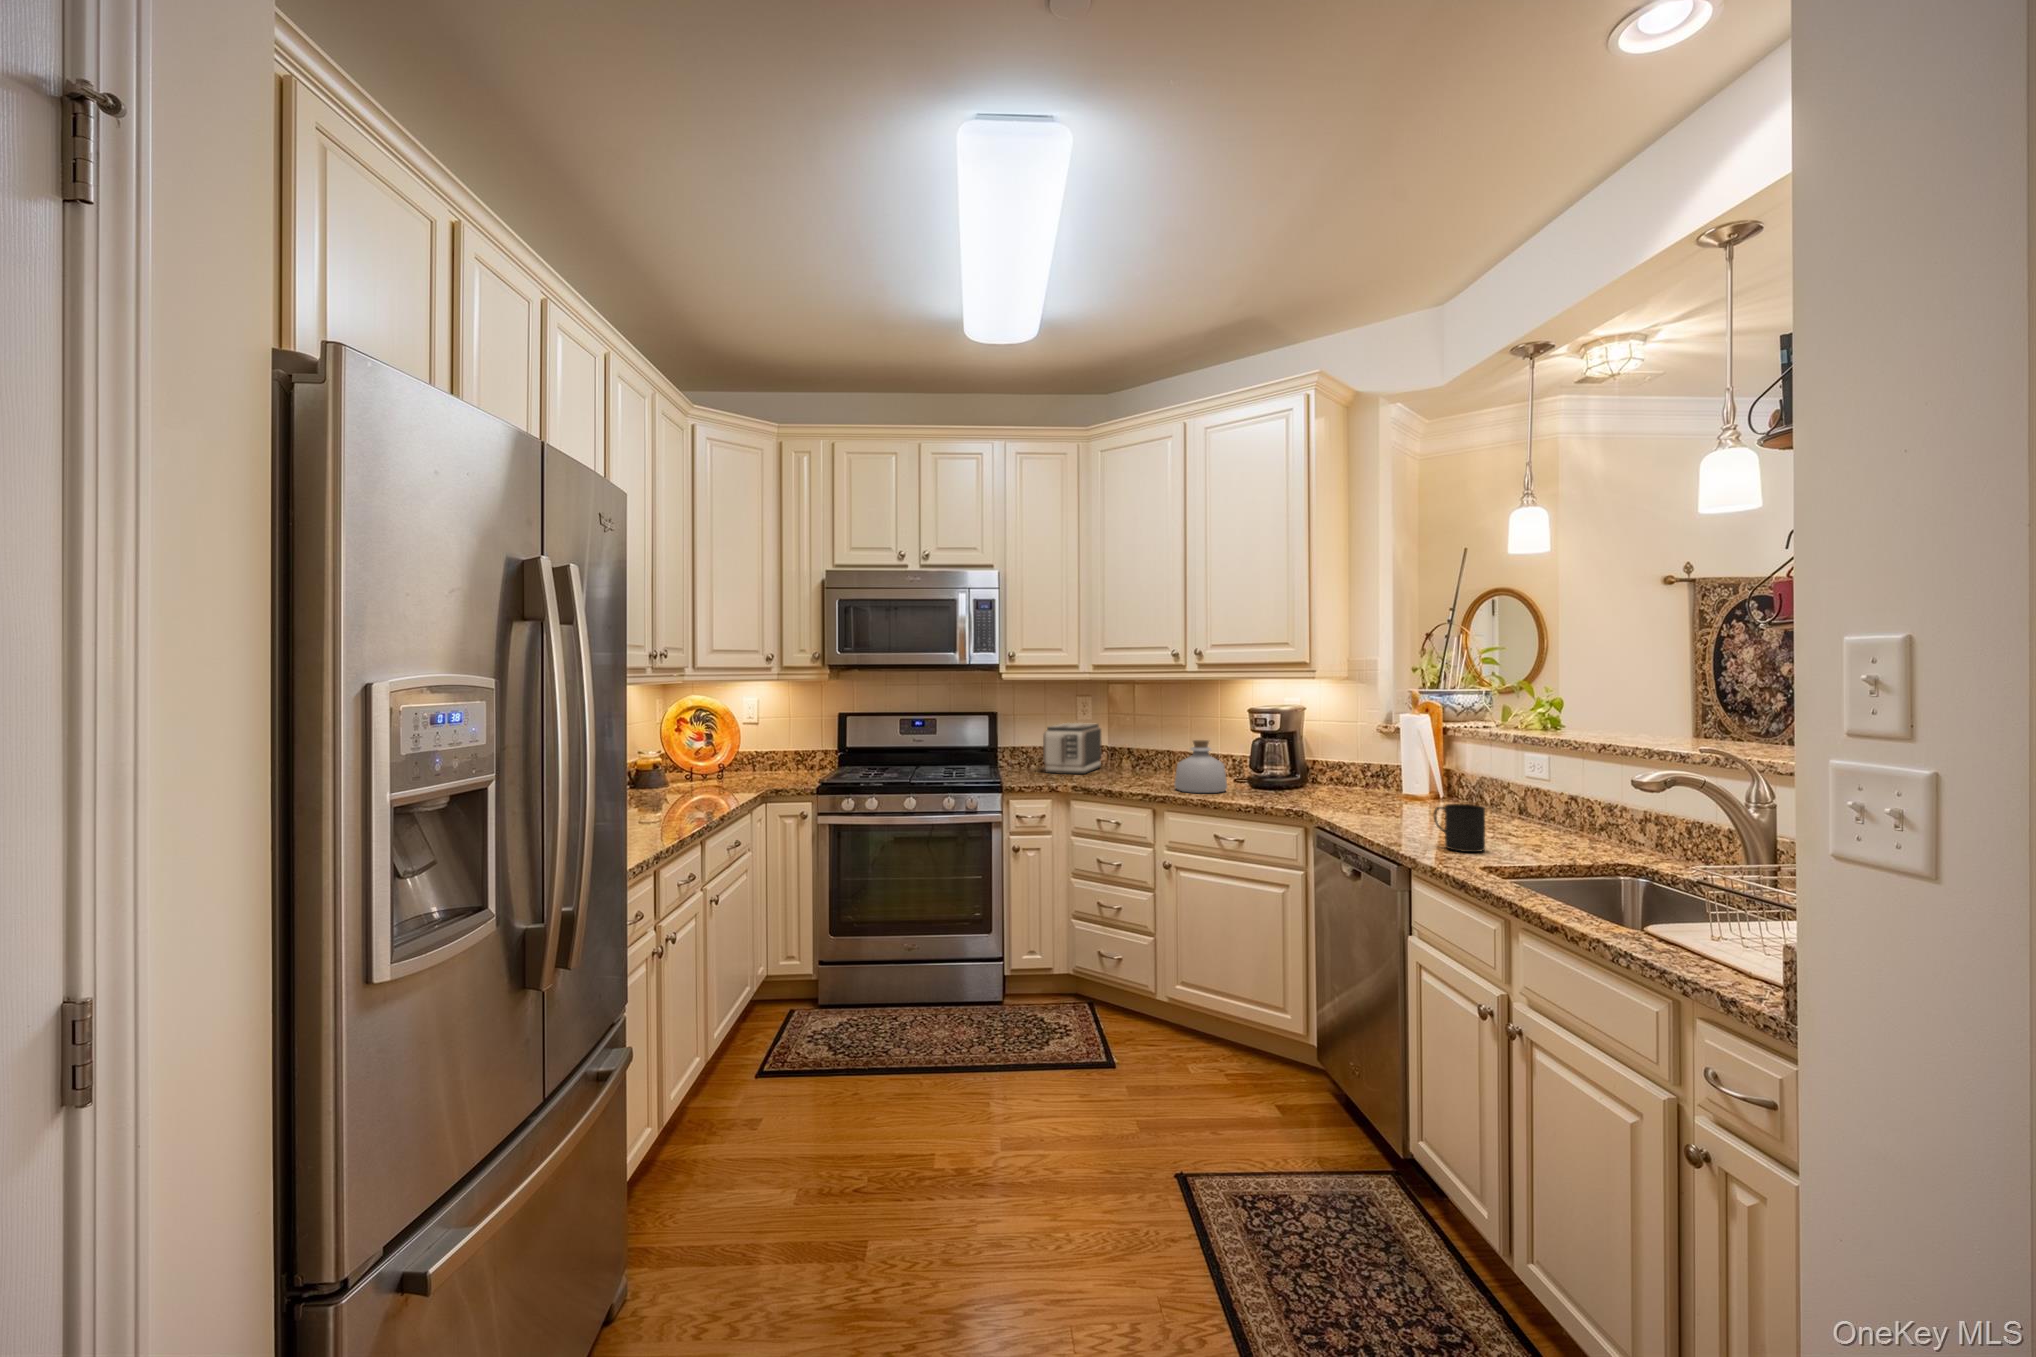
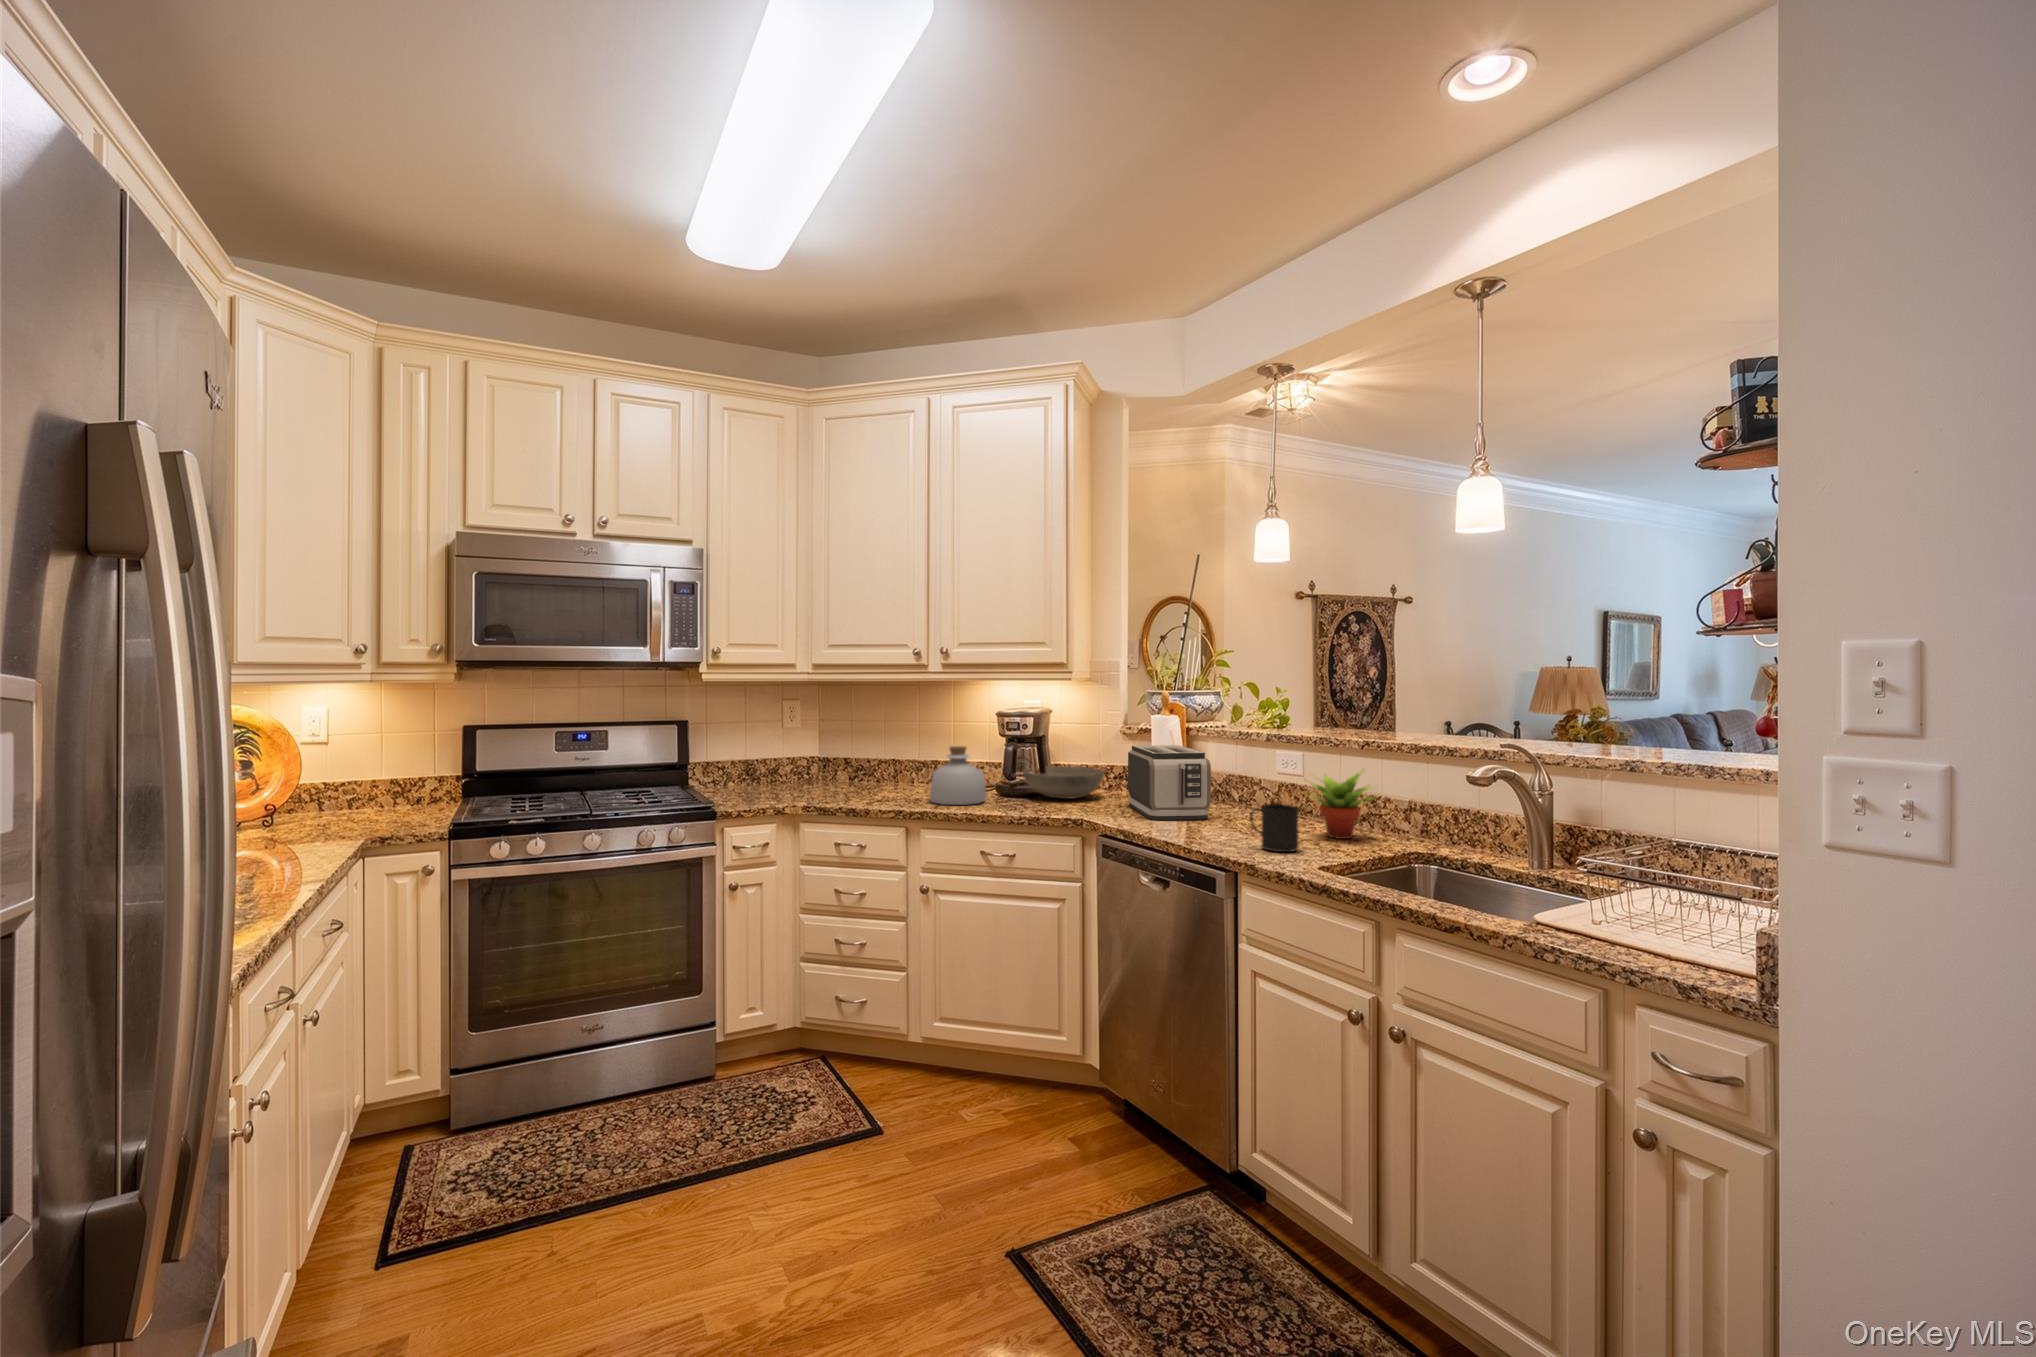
toaster: present [1043,723,1102,774] -> present [1128,745,1211,820]
bowl: none [1268,762,1350,794] -> present [1023,766,1105,799]
succulent plant: none [1511,773,1602,847] -> present [1311,769,1369,839]

